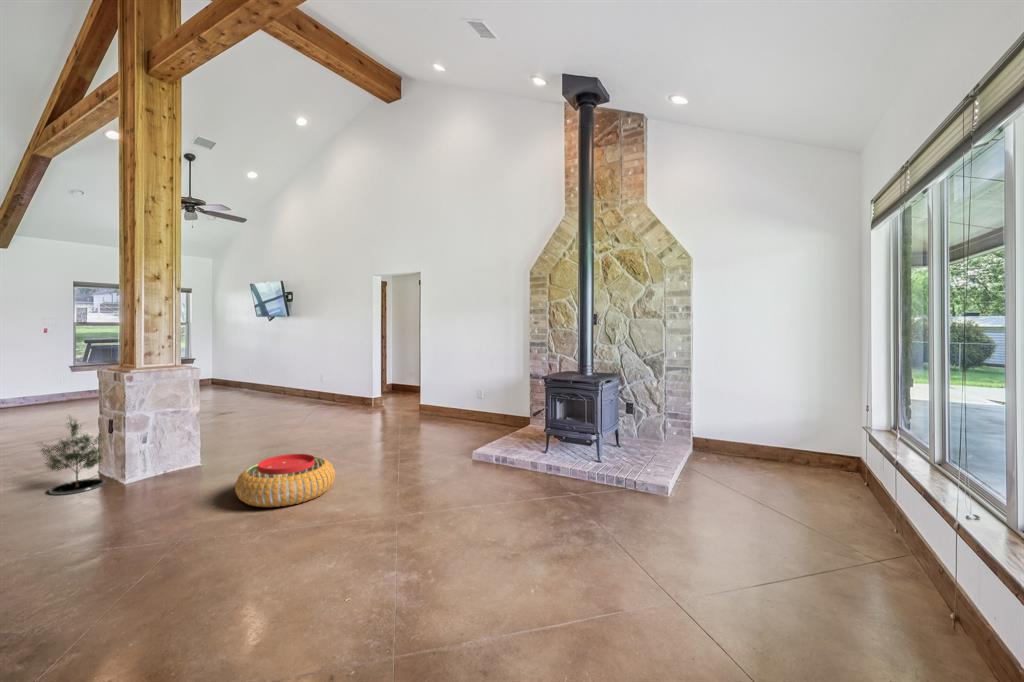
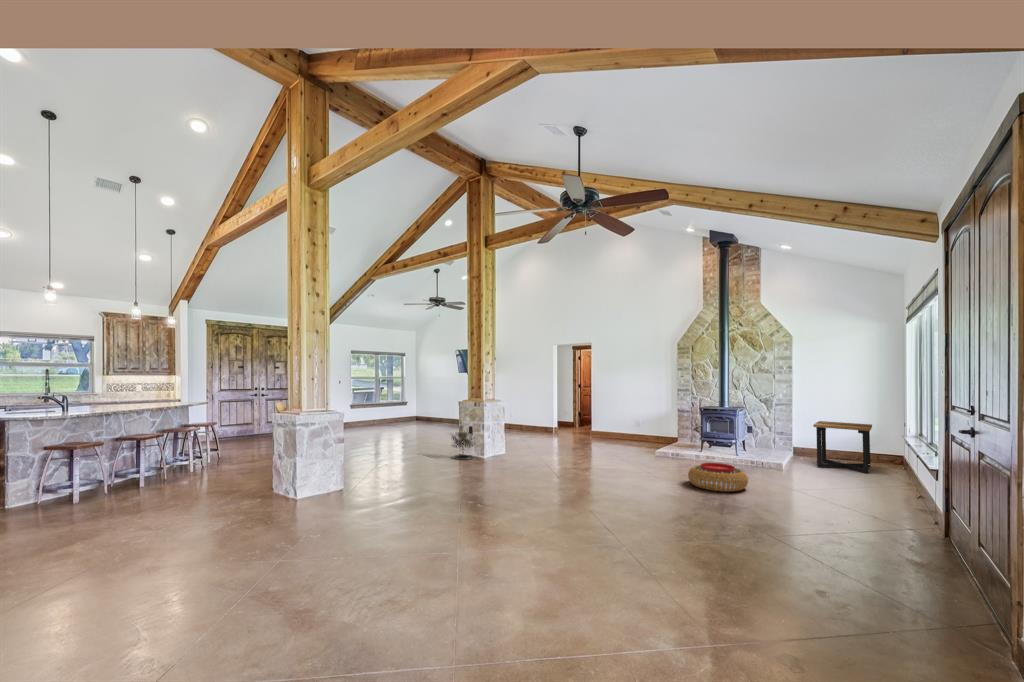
side table: none [724,394,821,490] -> present [813,421,872,473]
pouf: present [235,454,335,507] -> present [688,463,748,492]

